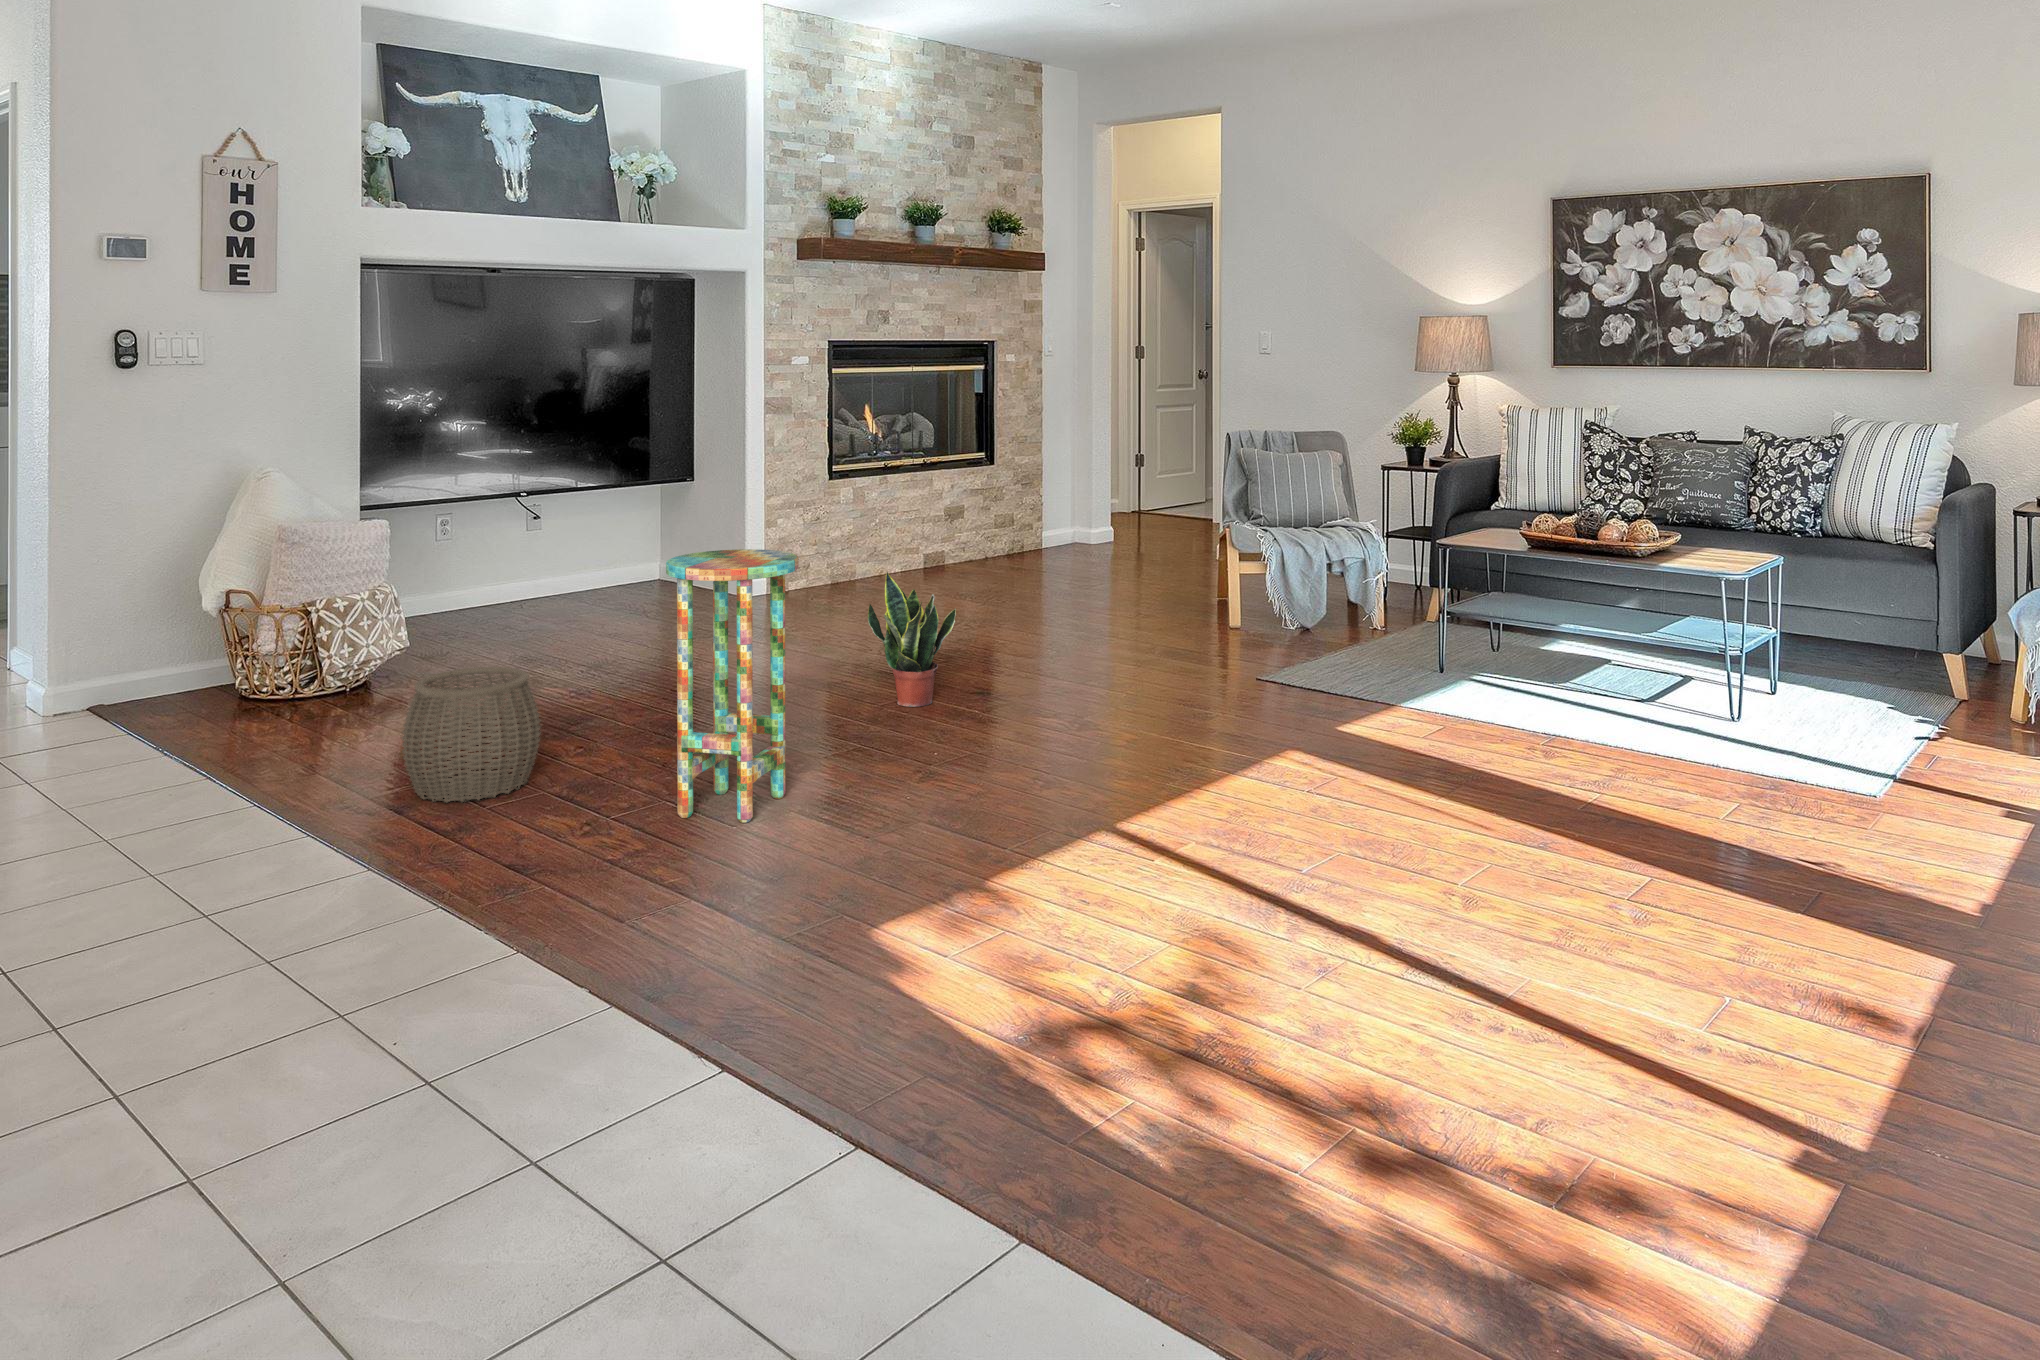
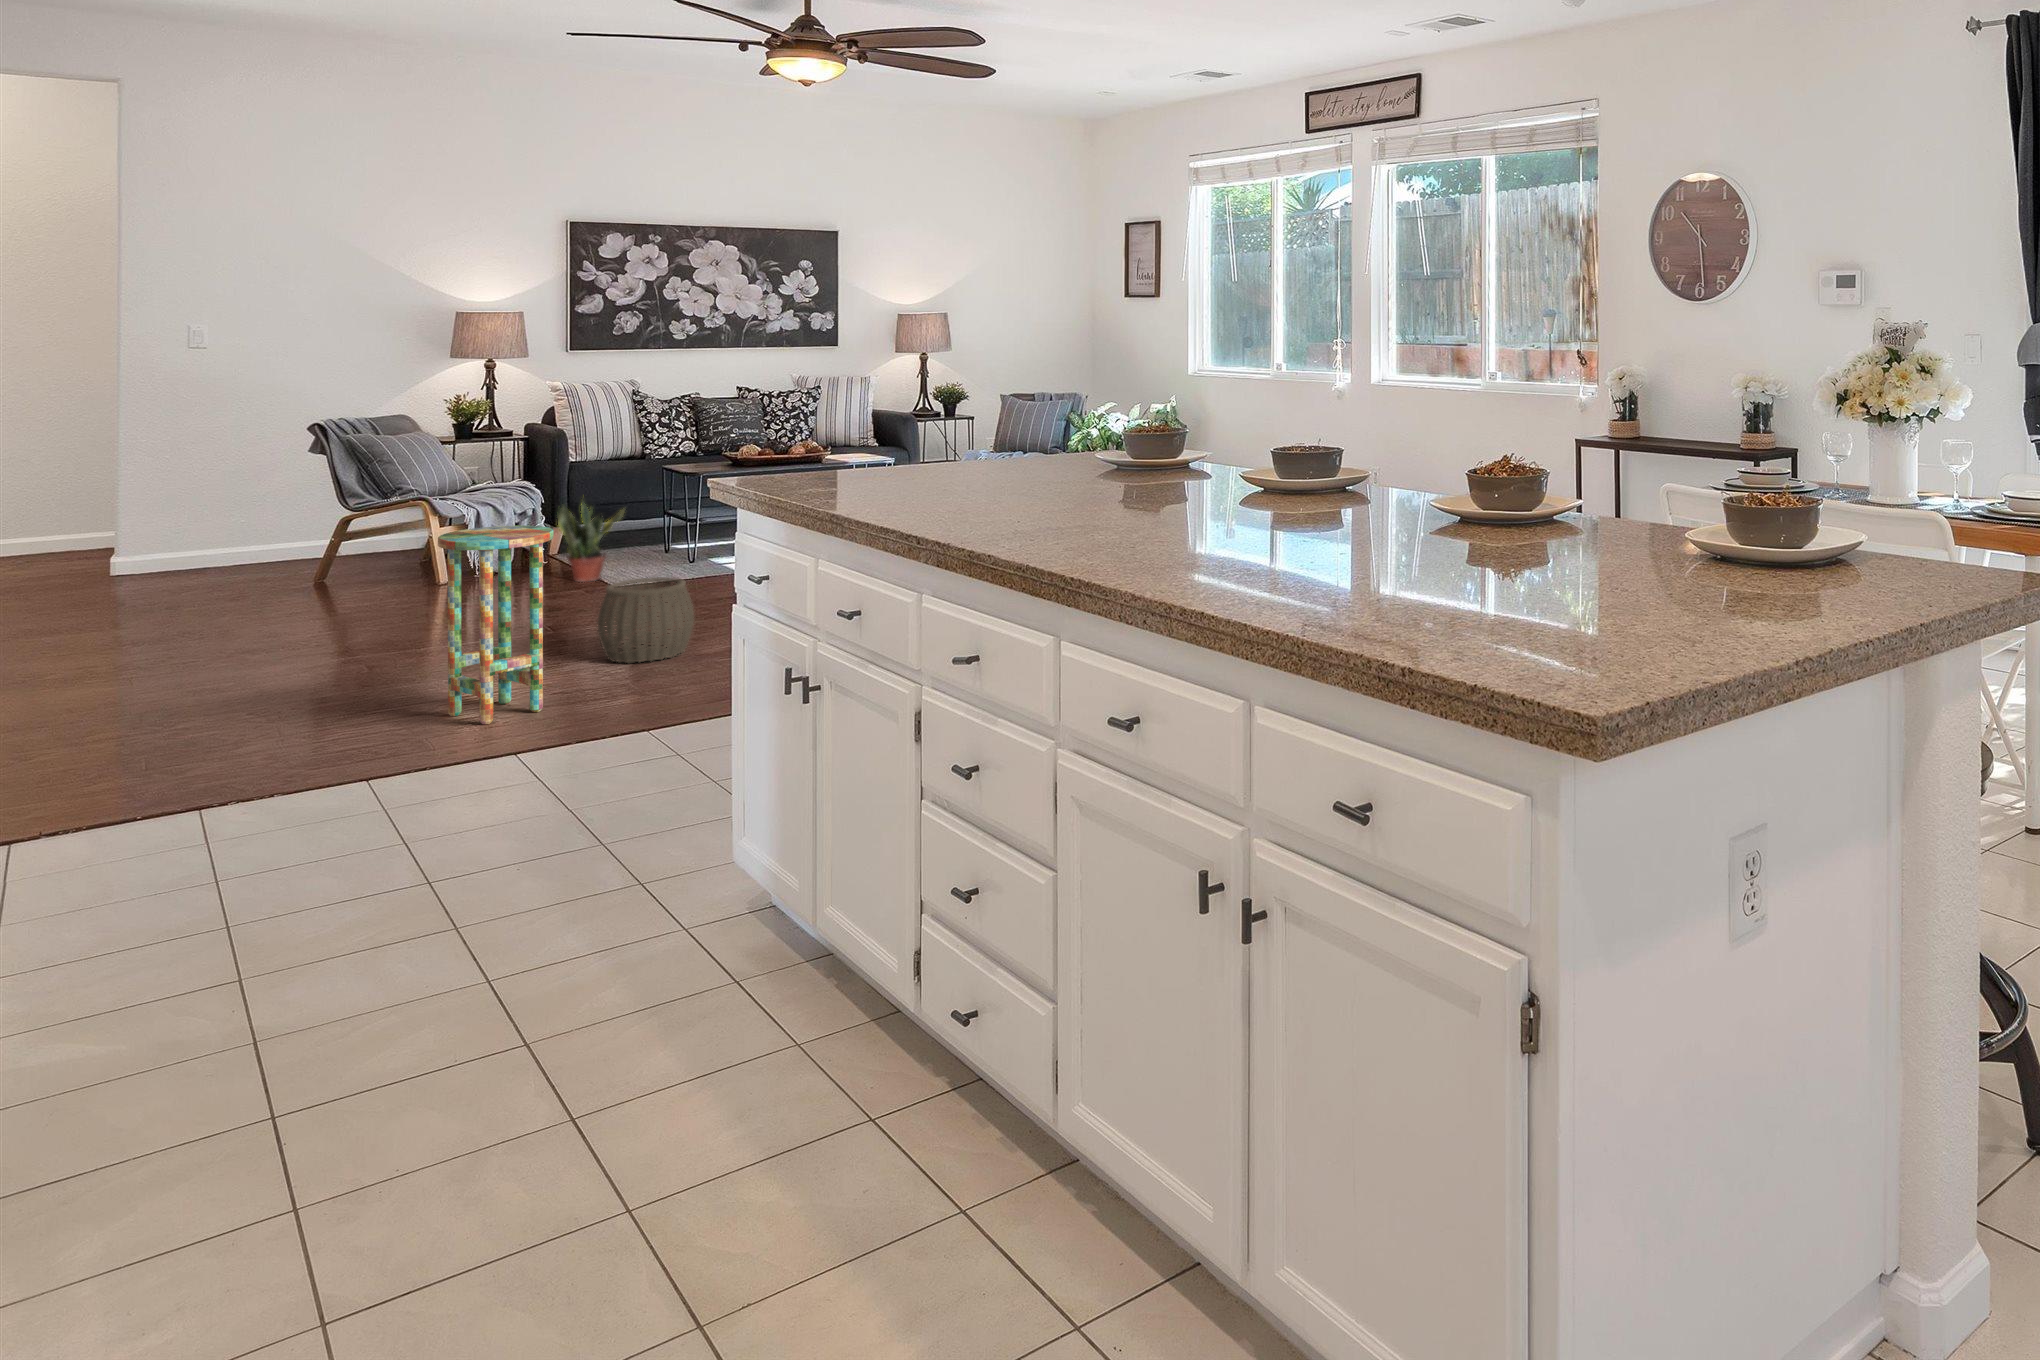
potted plant: present [868,572,956,707] -> present [558,503,624,582]
woven basket: present [402,667,541,802] -> present [596,577,694,663]

